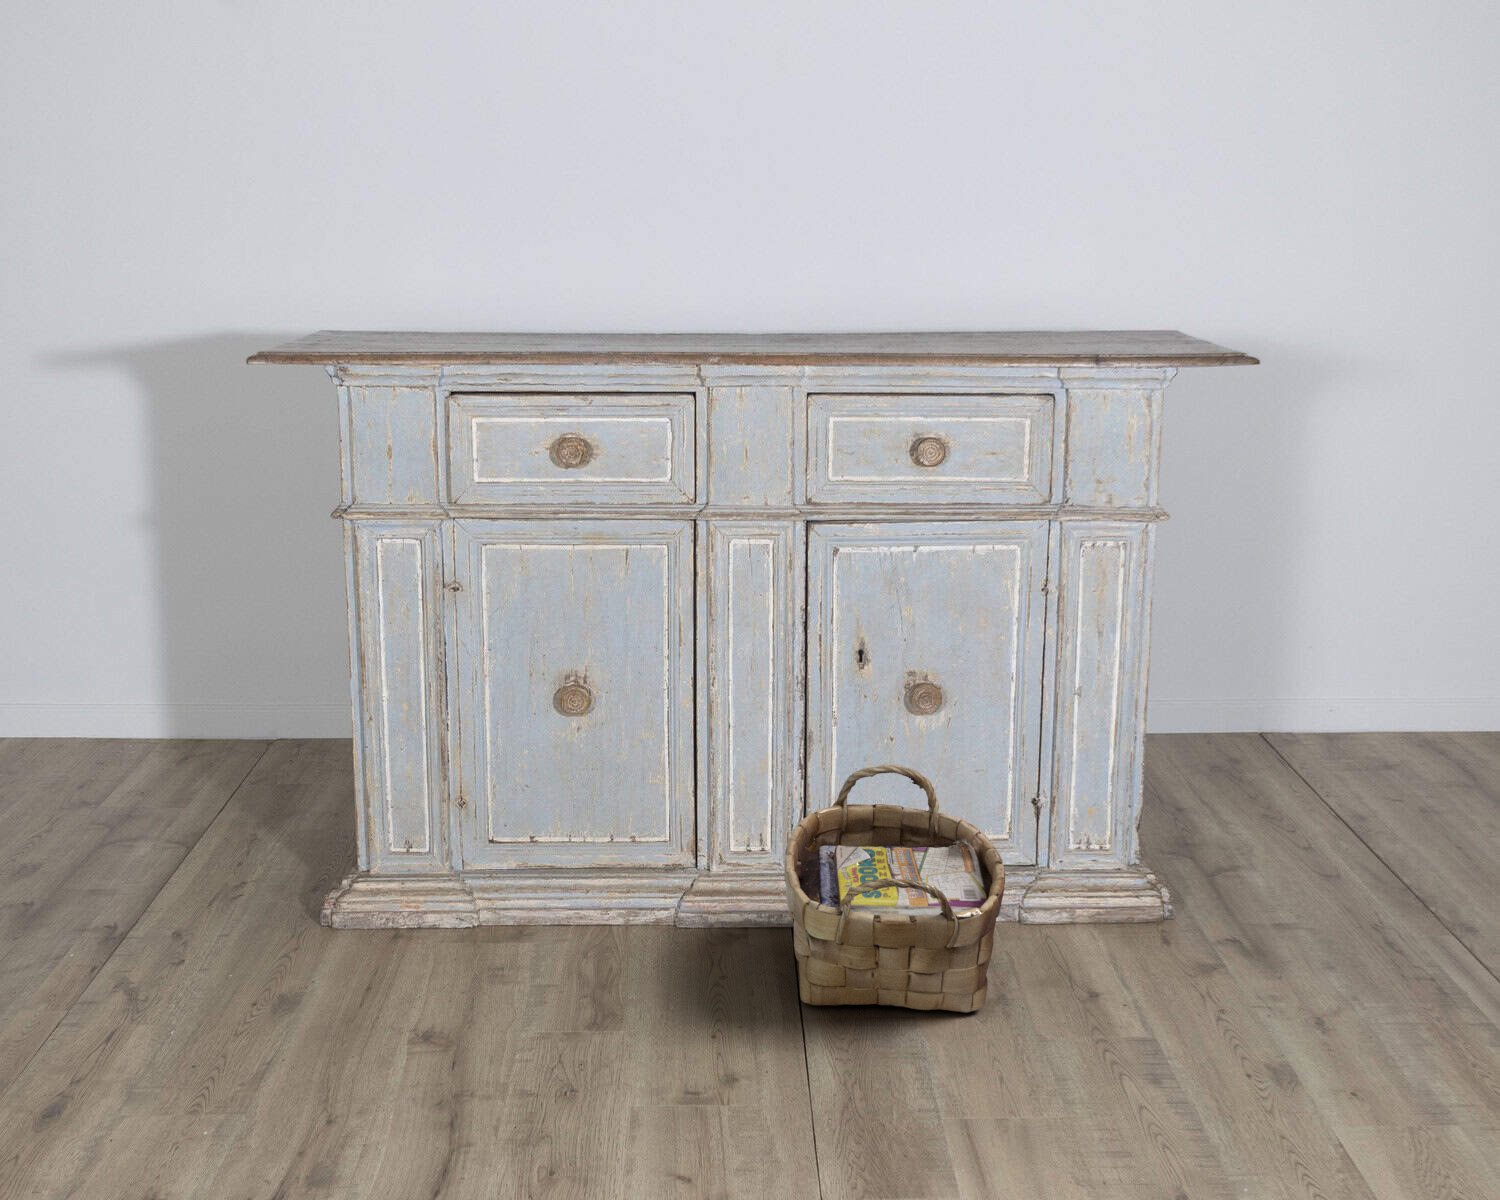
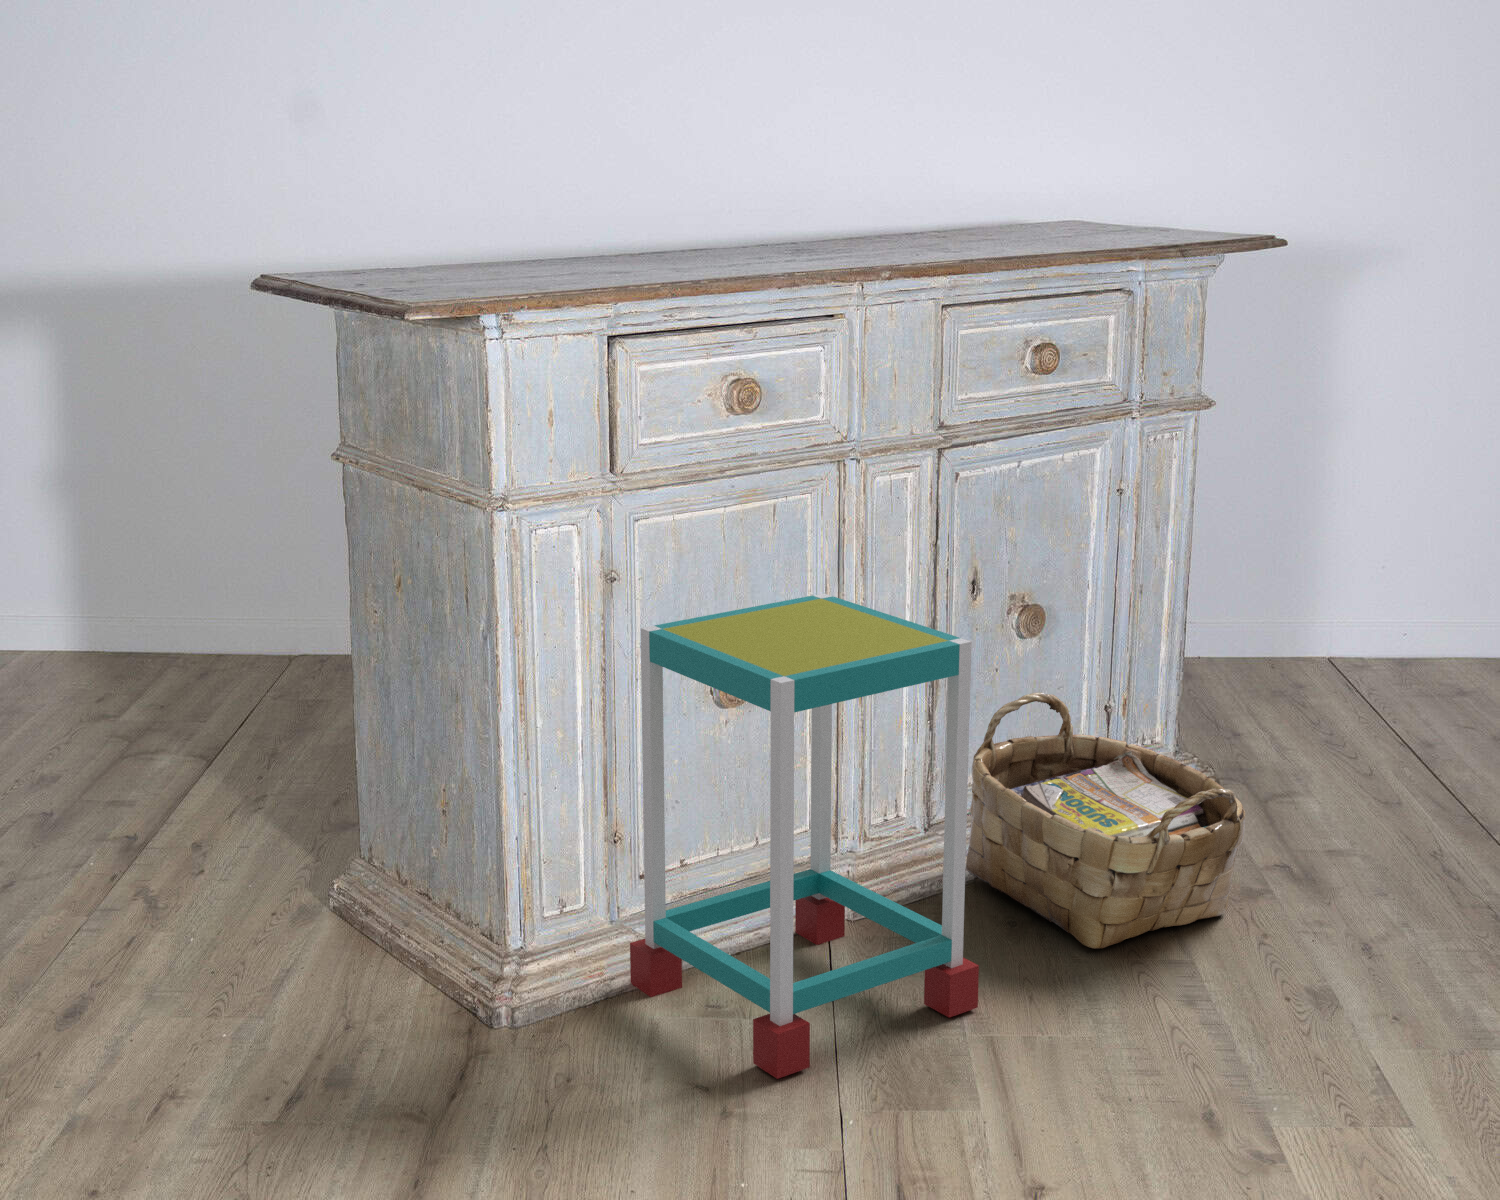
side table: none [410,631,650,1016] -> present [630,593,979,1079]

